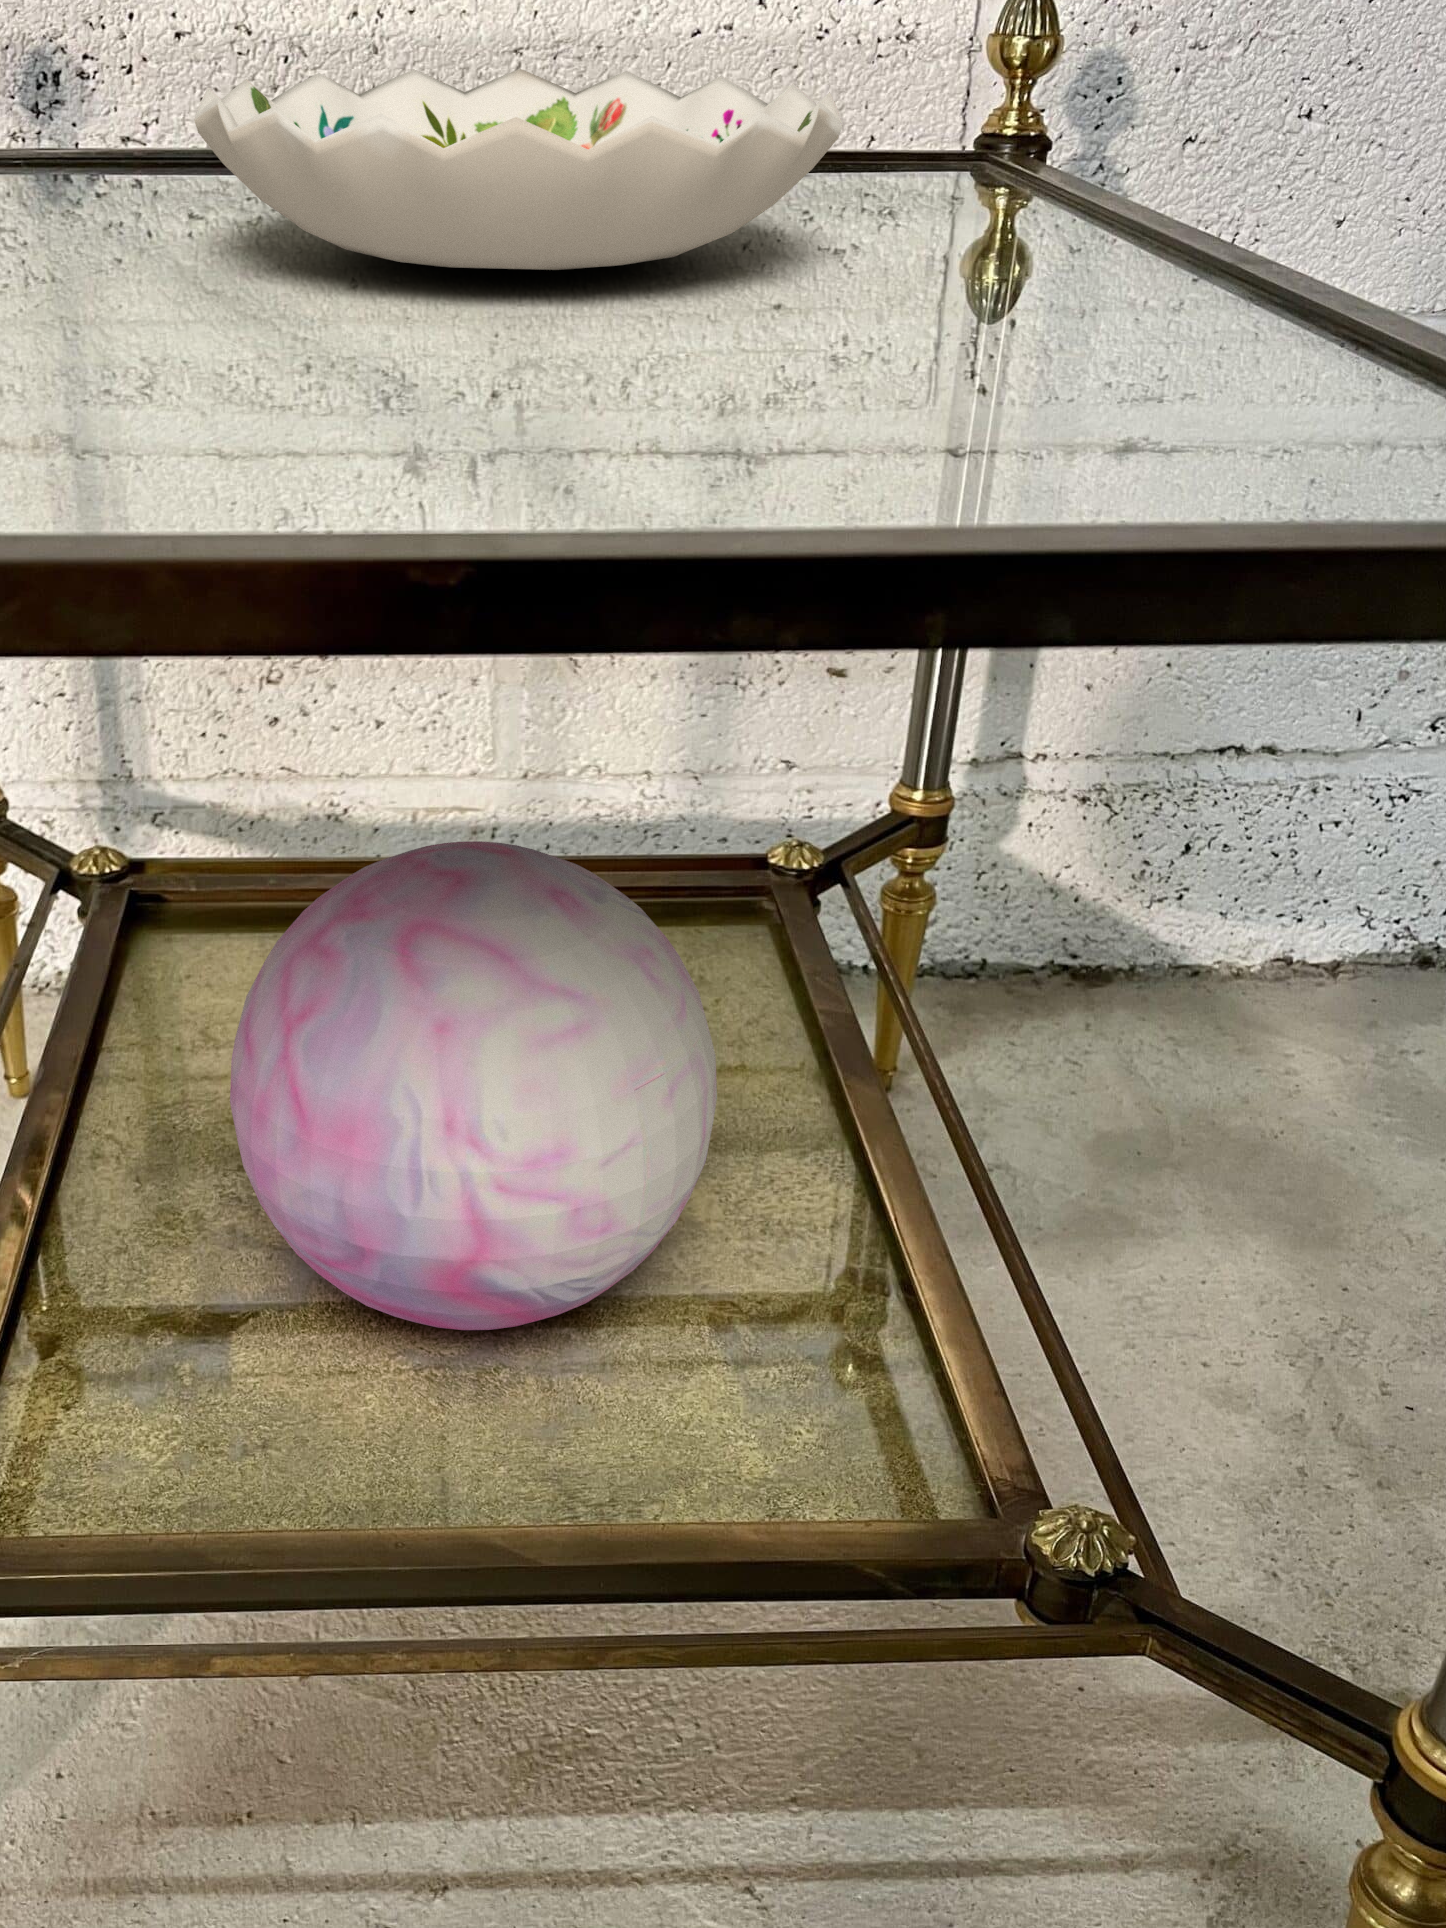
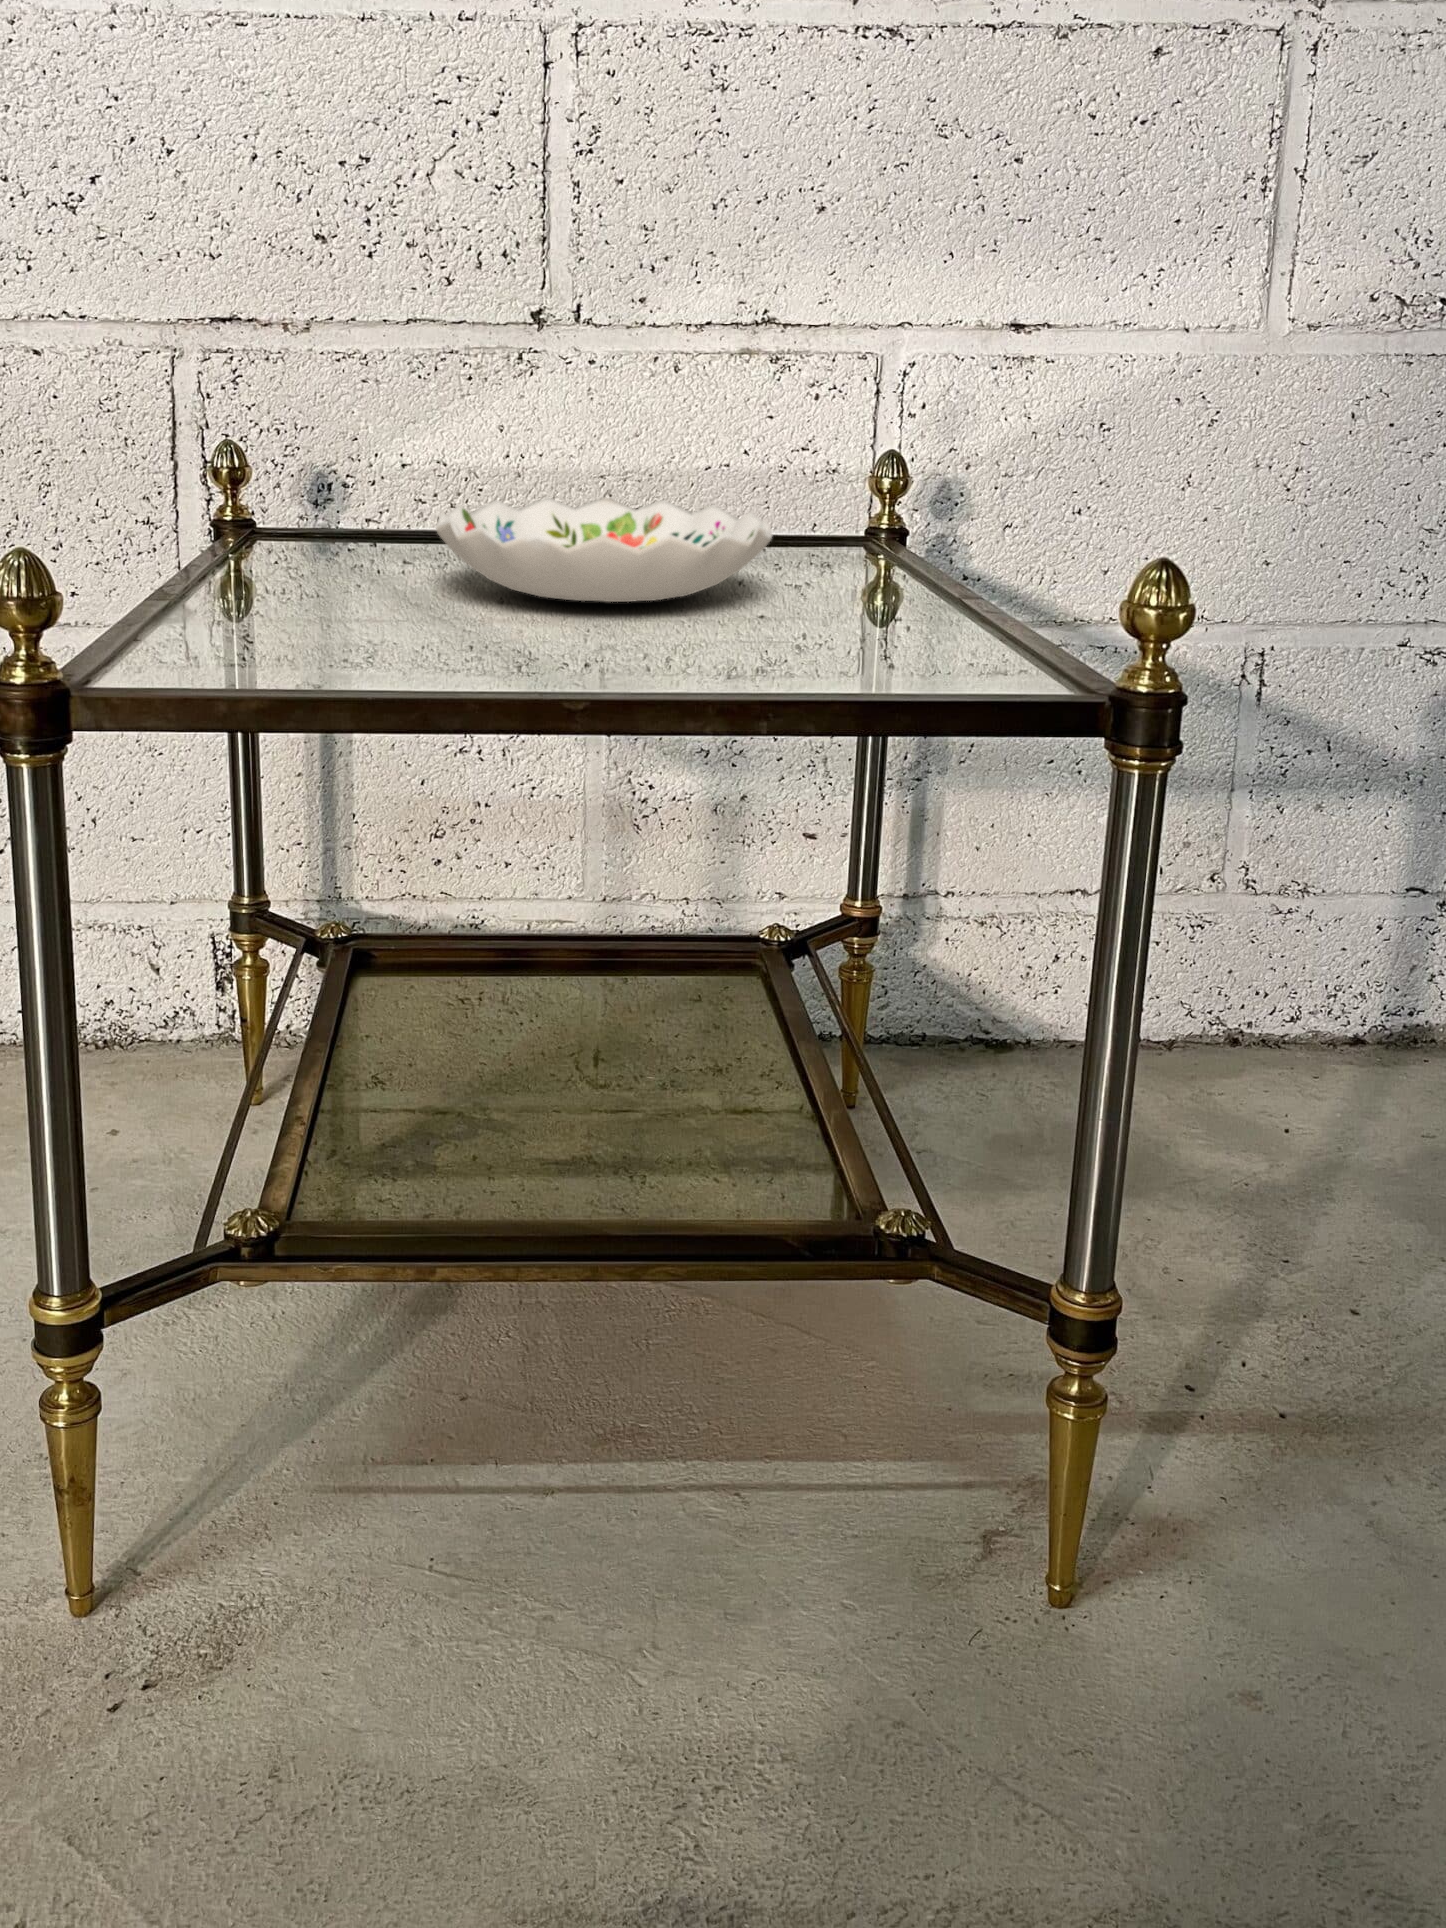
decorative orb: present [230,841,717,1330] -> none [441,884,708,1152]

